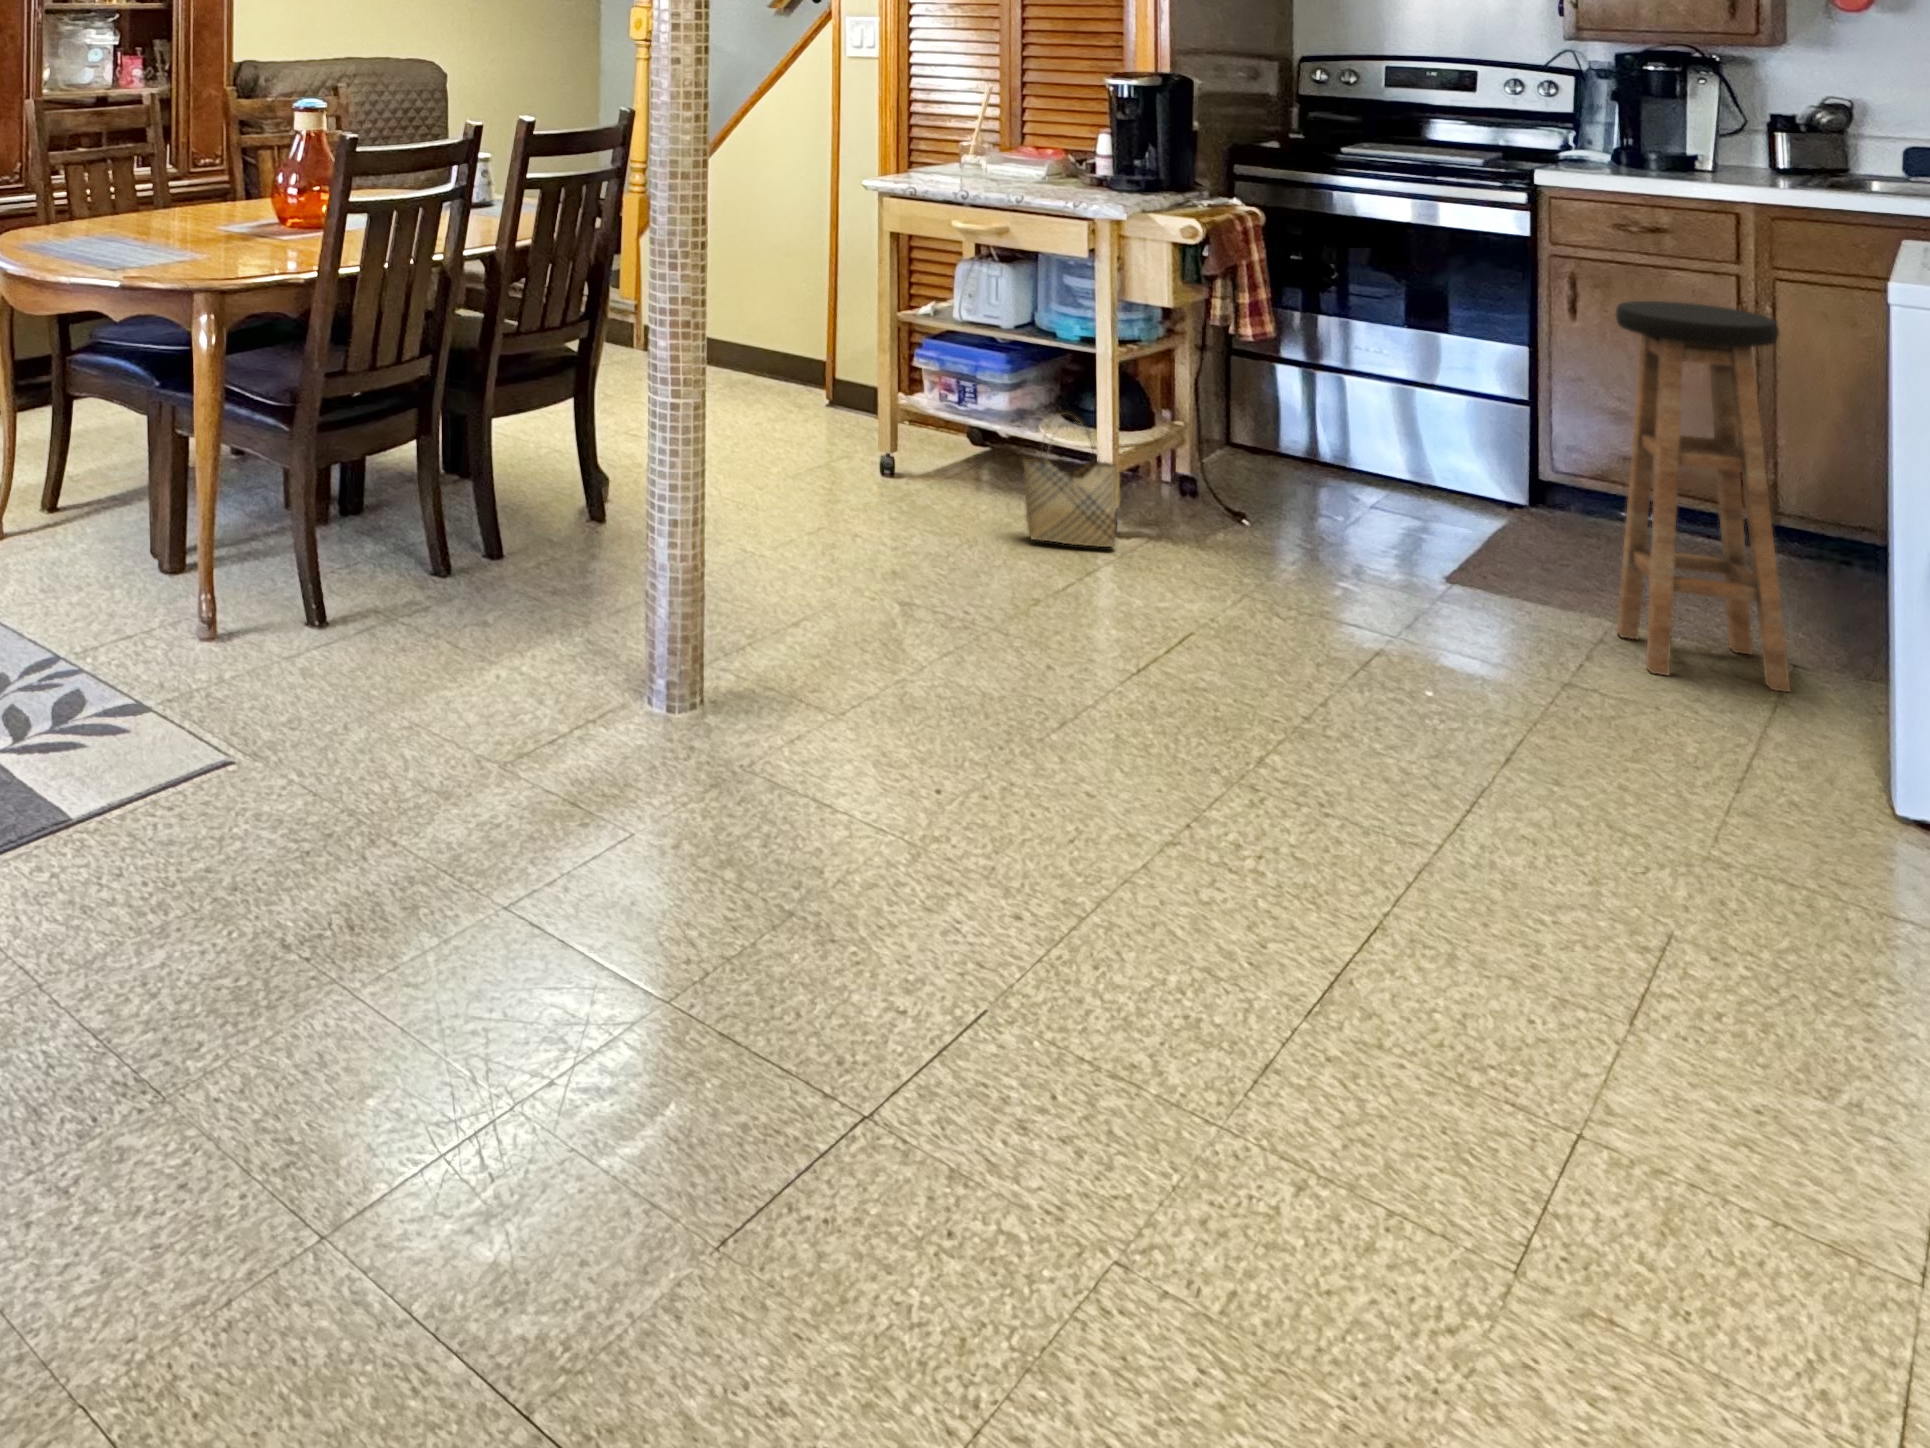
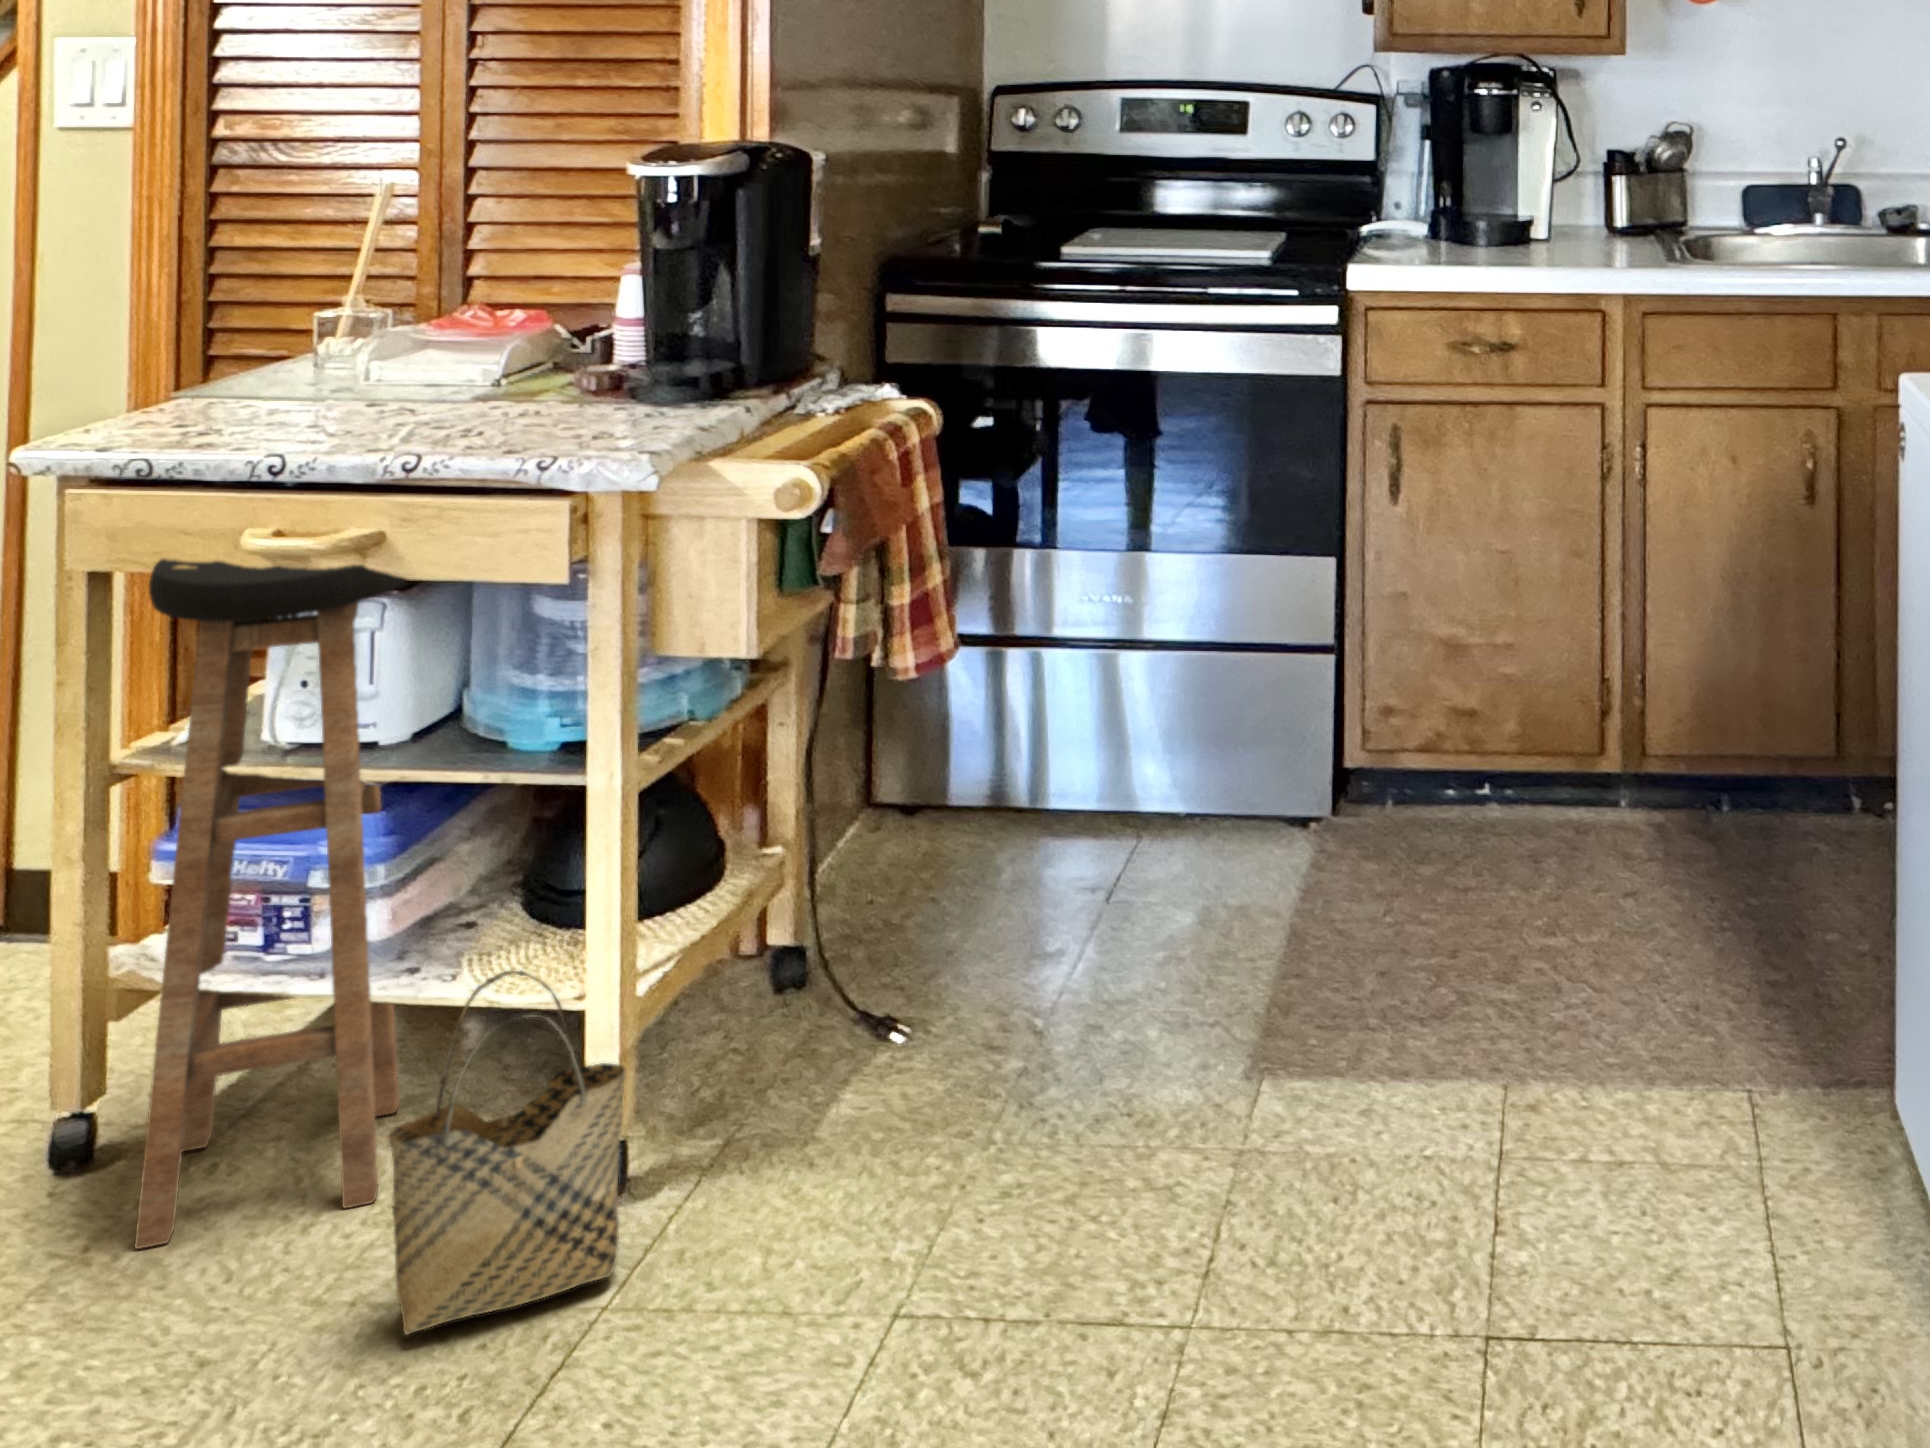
bar stool: present [1616,301,1790,692] -> present [135,559,409,1249]

